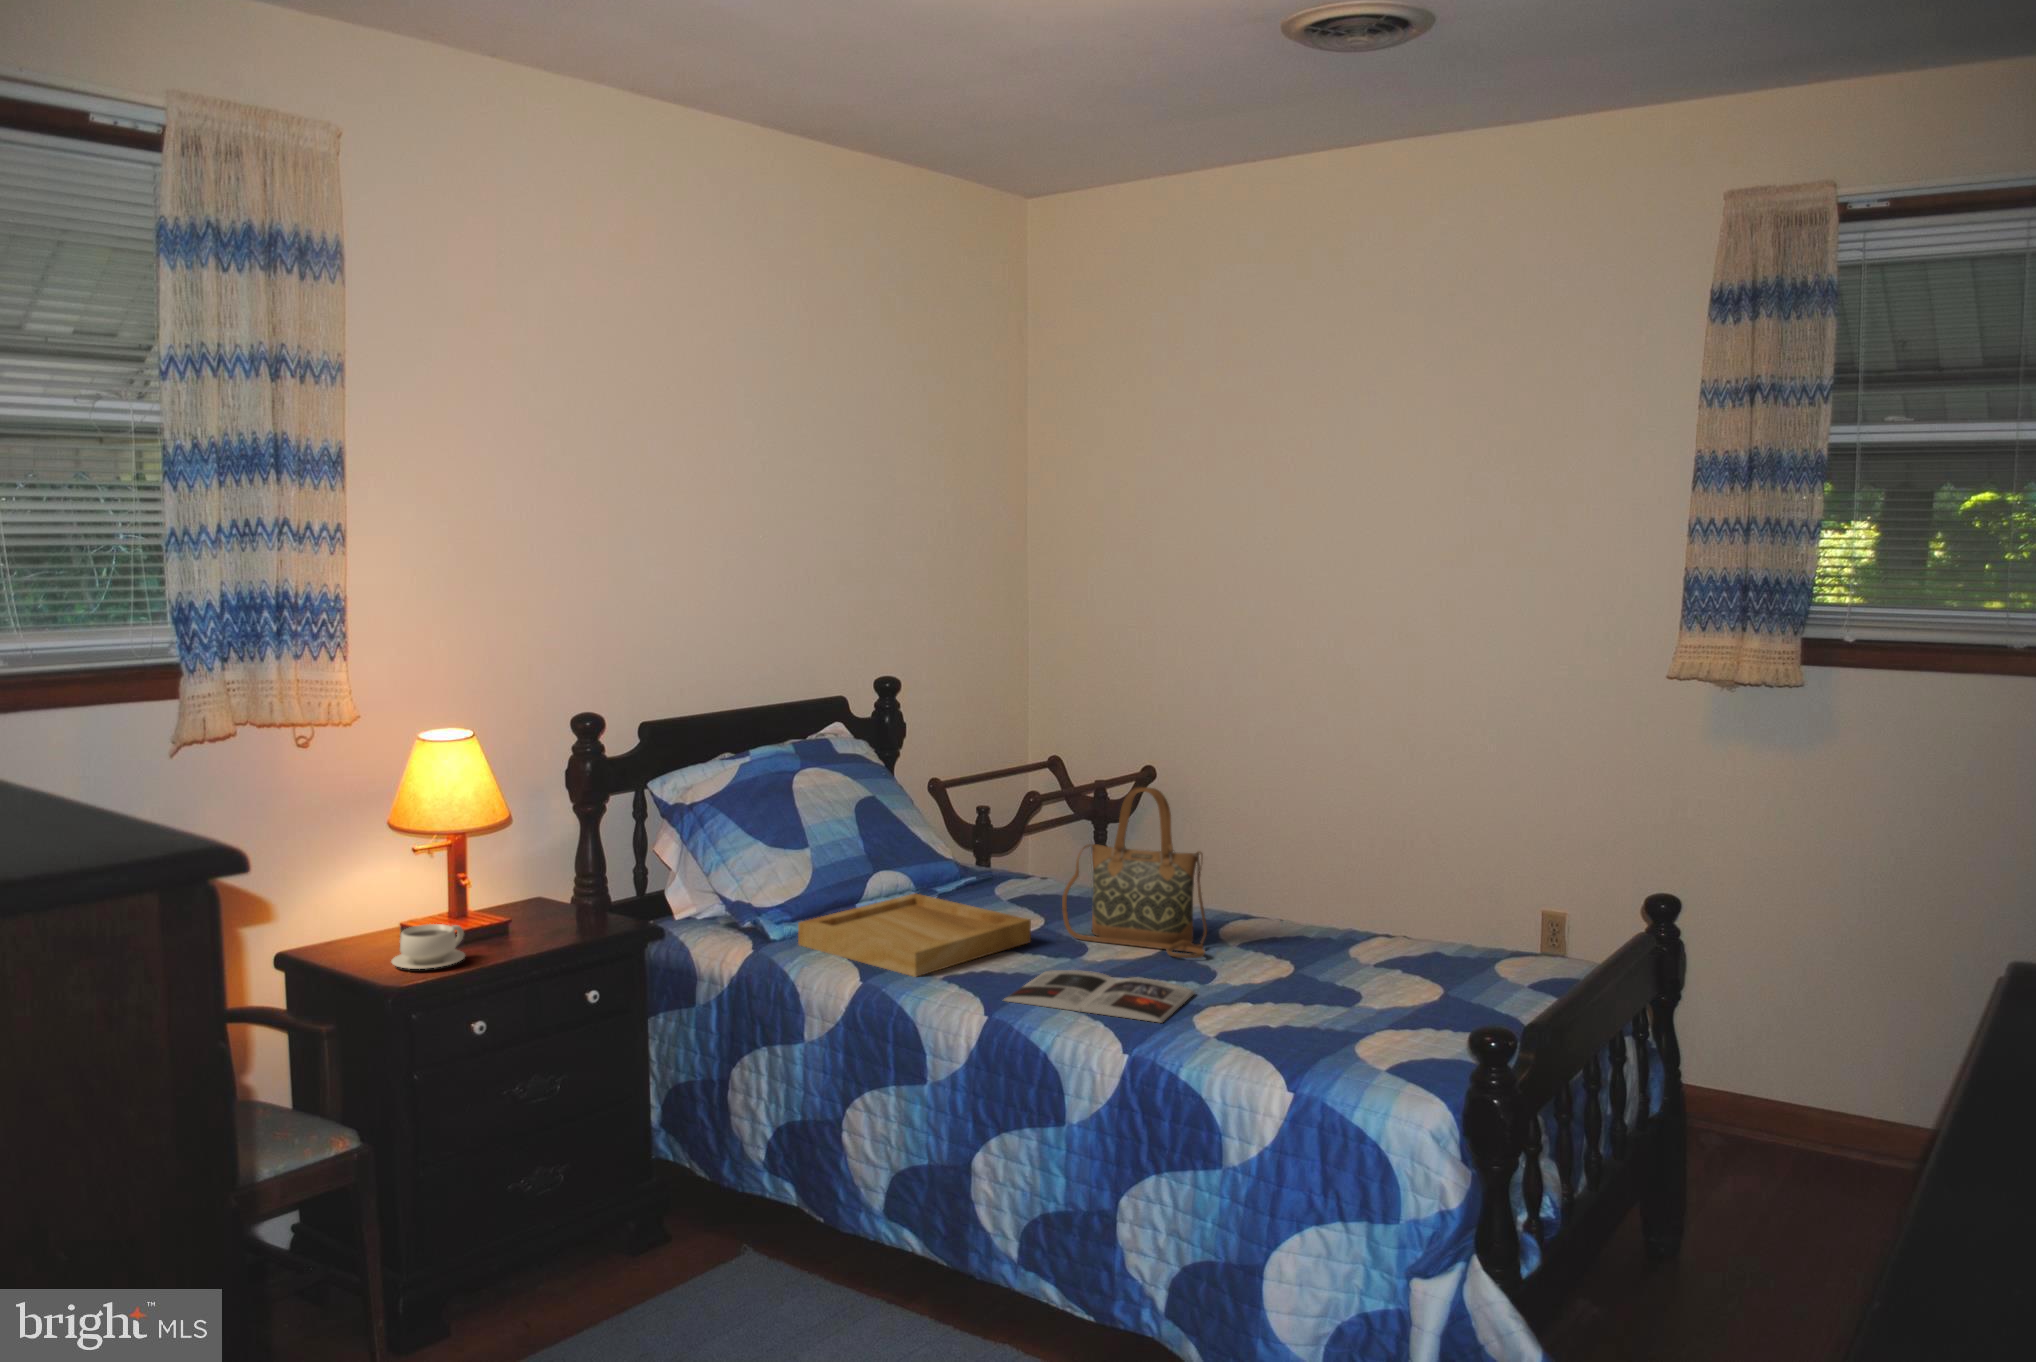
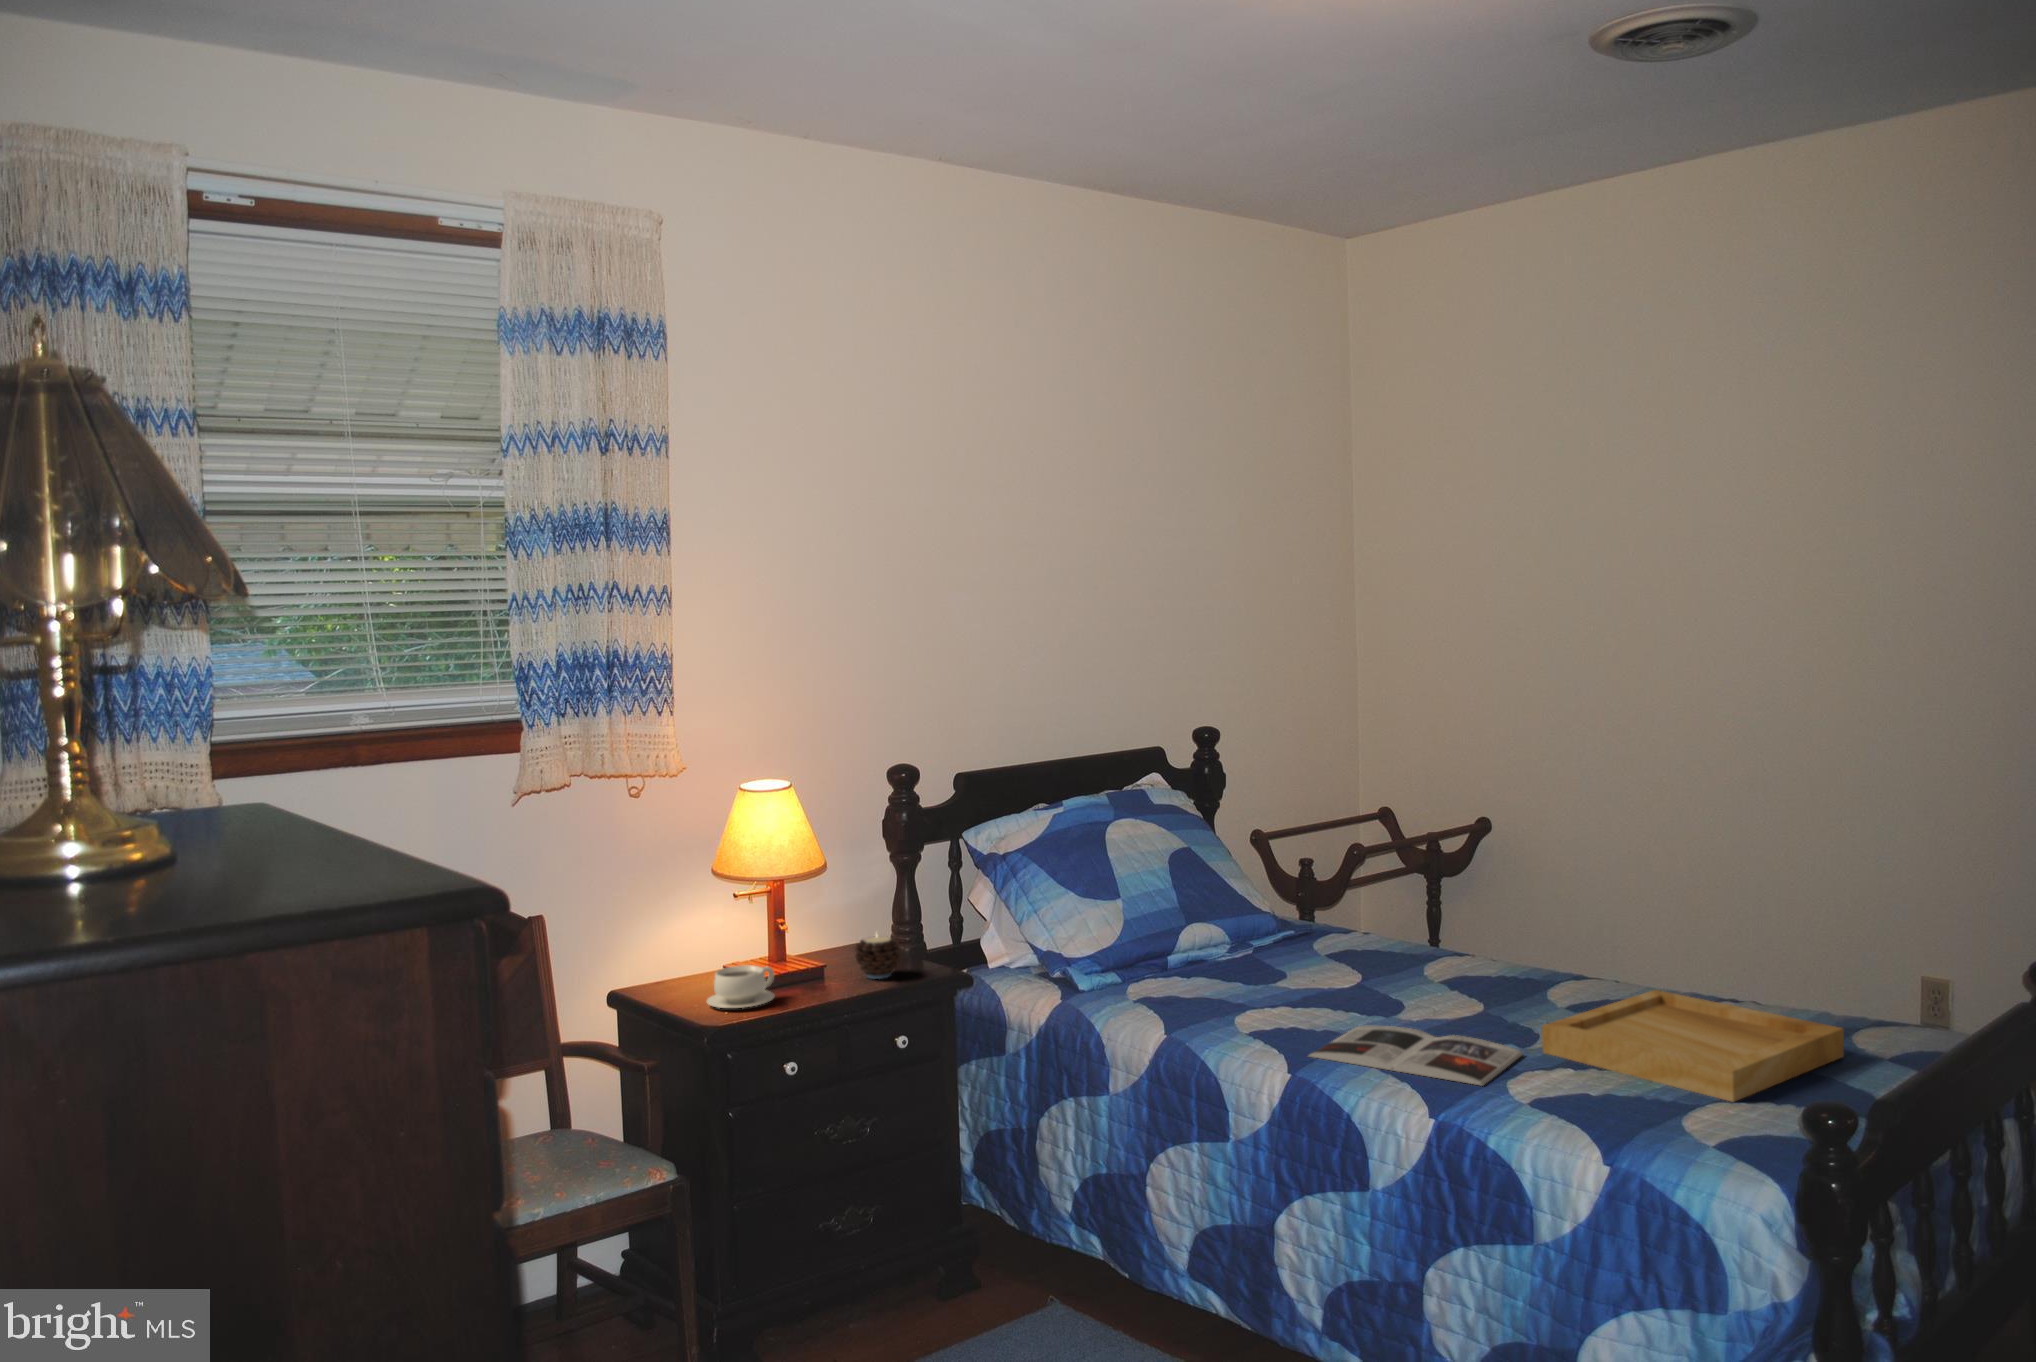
handbag: present [1062,787,1207,958] -> none [1379,832,1540,1017]
candle: none [544,887,595,935] -> present [855,936,901,979]
tray: present [798,893,1031,977] -> present [1542,990,1844,1102]

